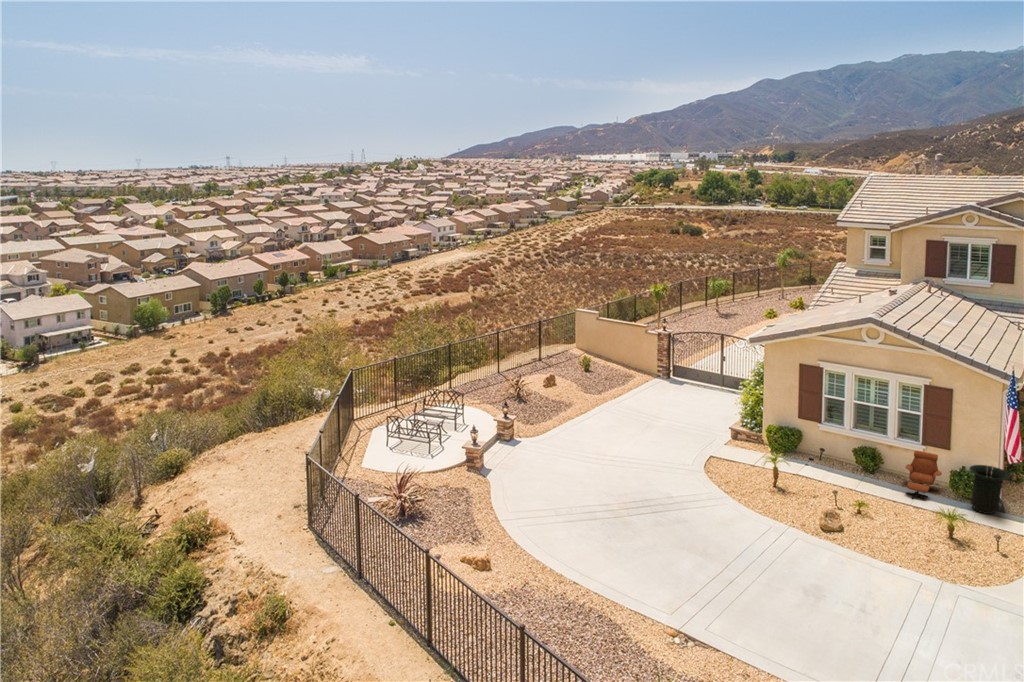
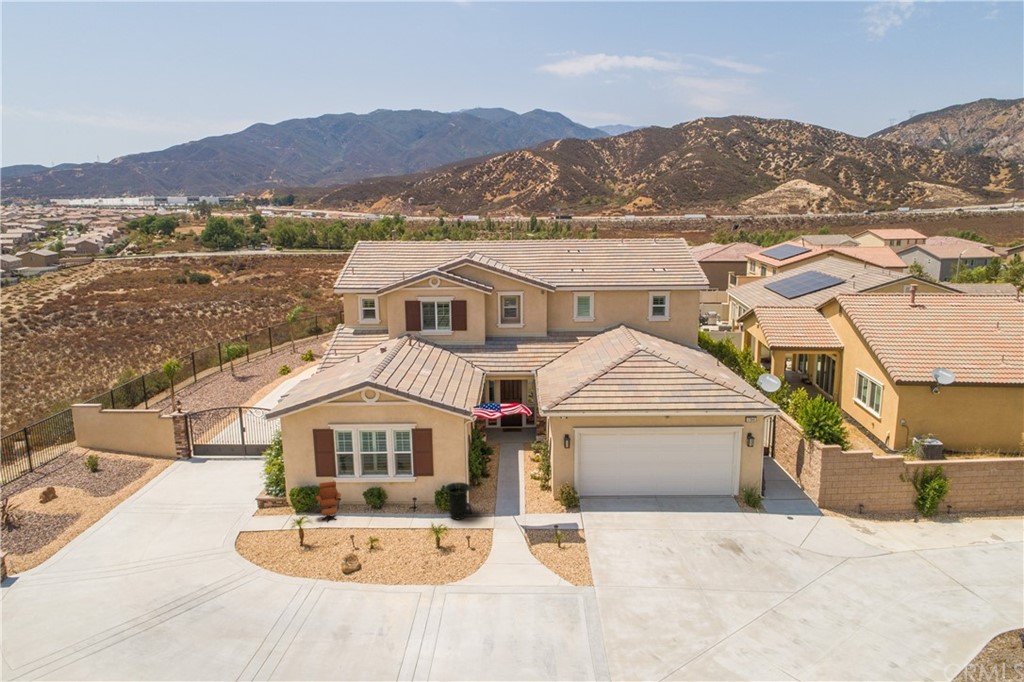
lounge chair: present [906,451,942,501] -> present [316,481,341,522]

